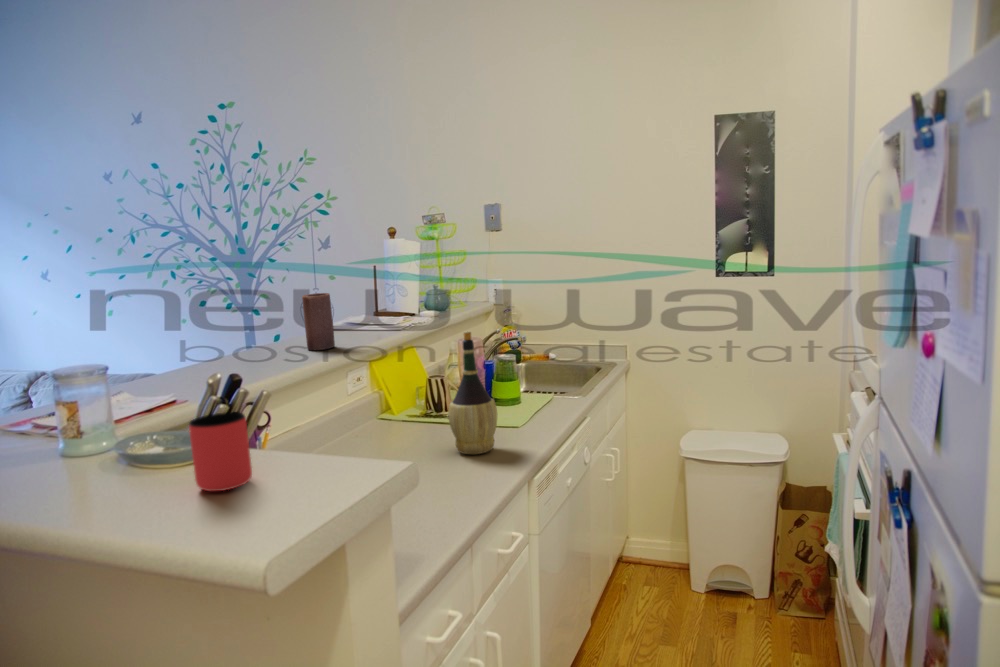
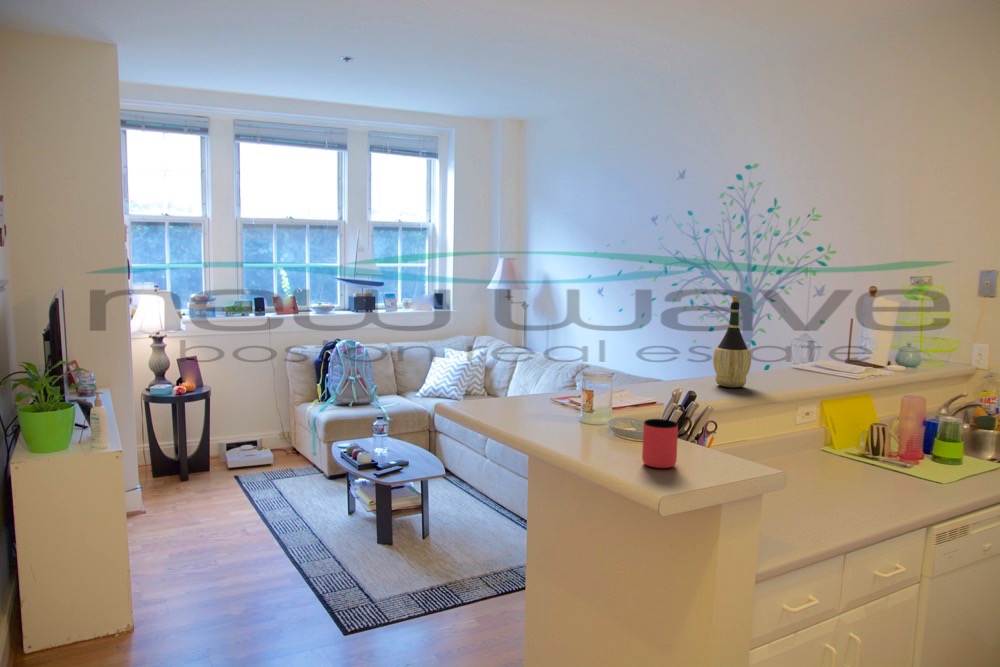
candle: present [302,293,335,350] -> none [766,338,792,383]
wine bottle: present [449,332,497,454] -> present [713,296,751,387]

